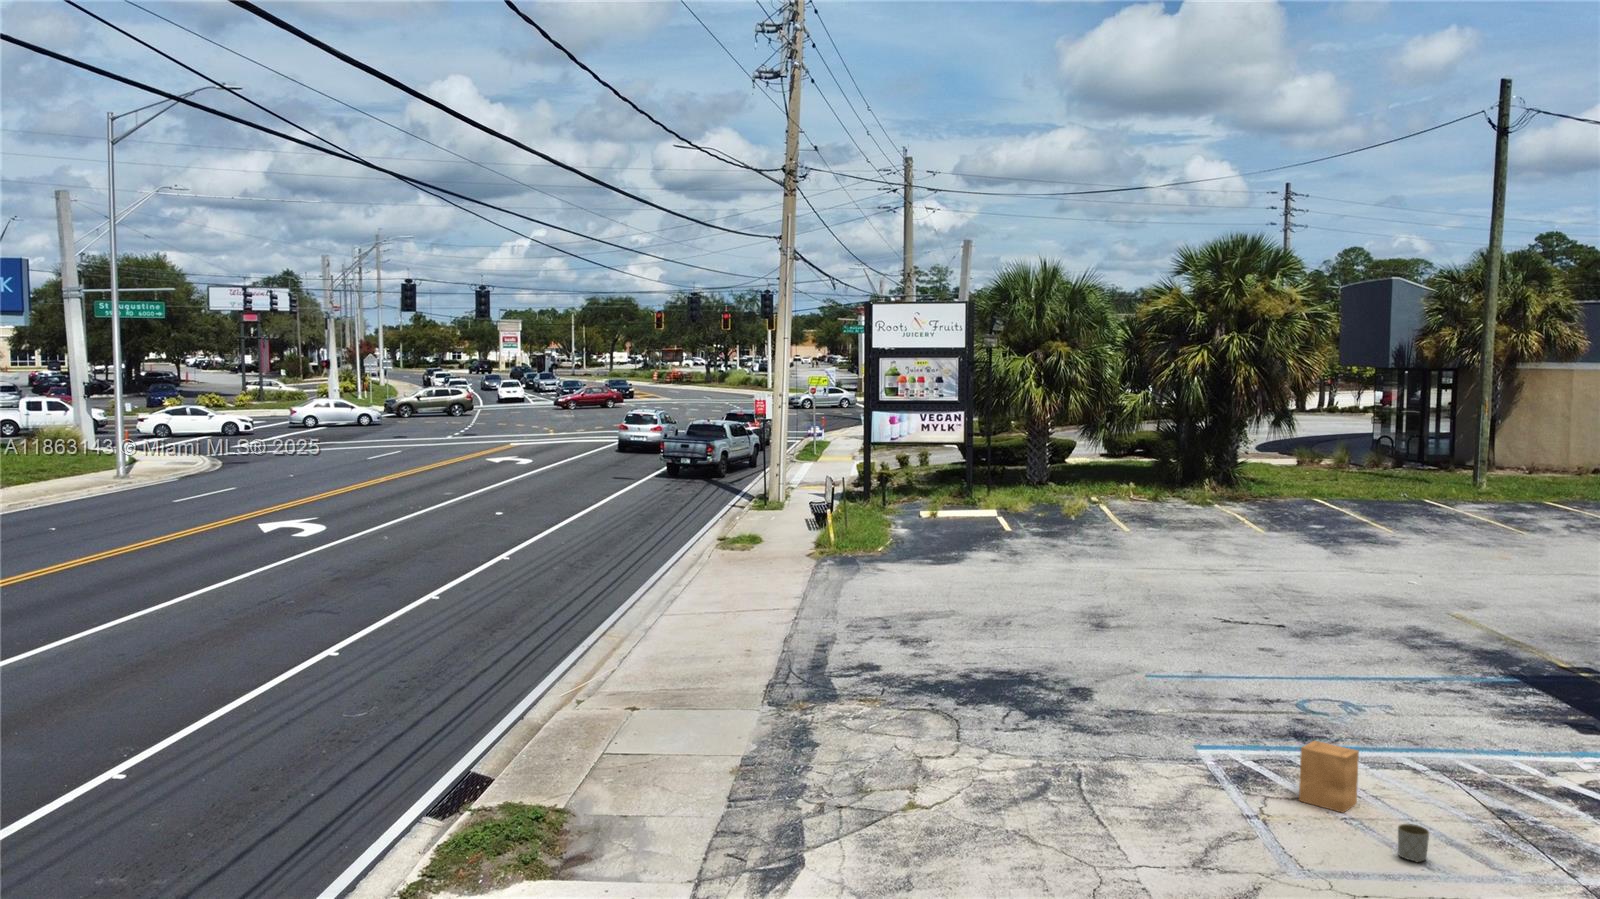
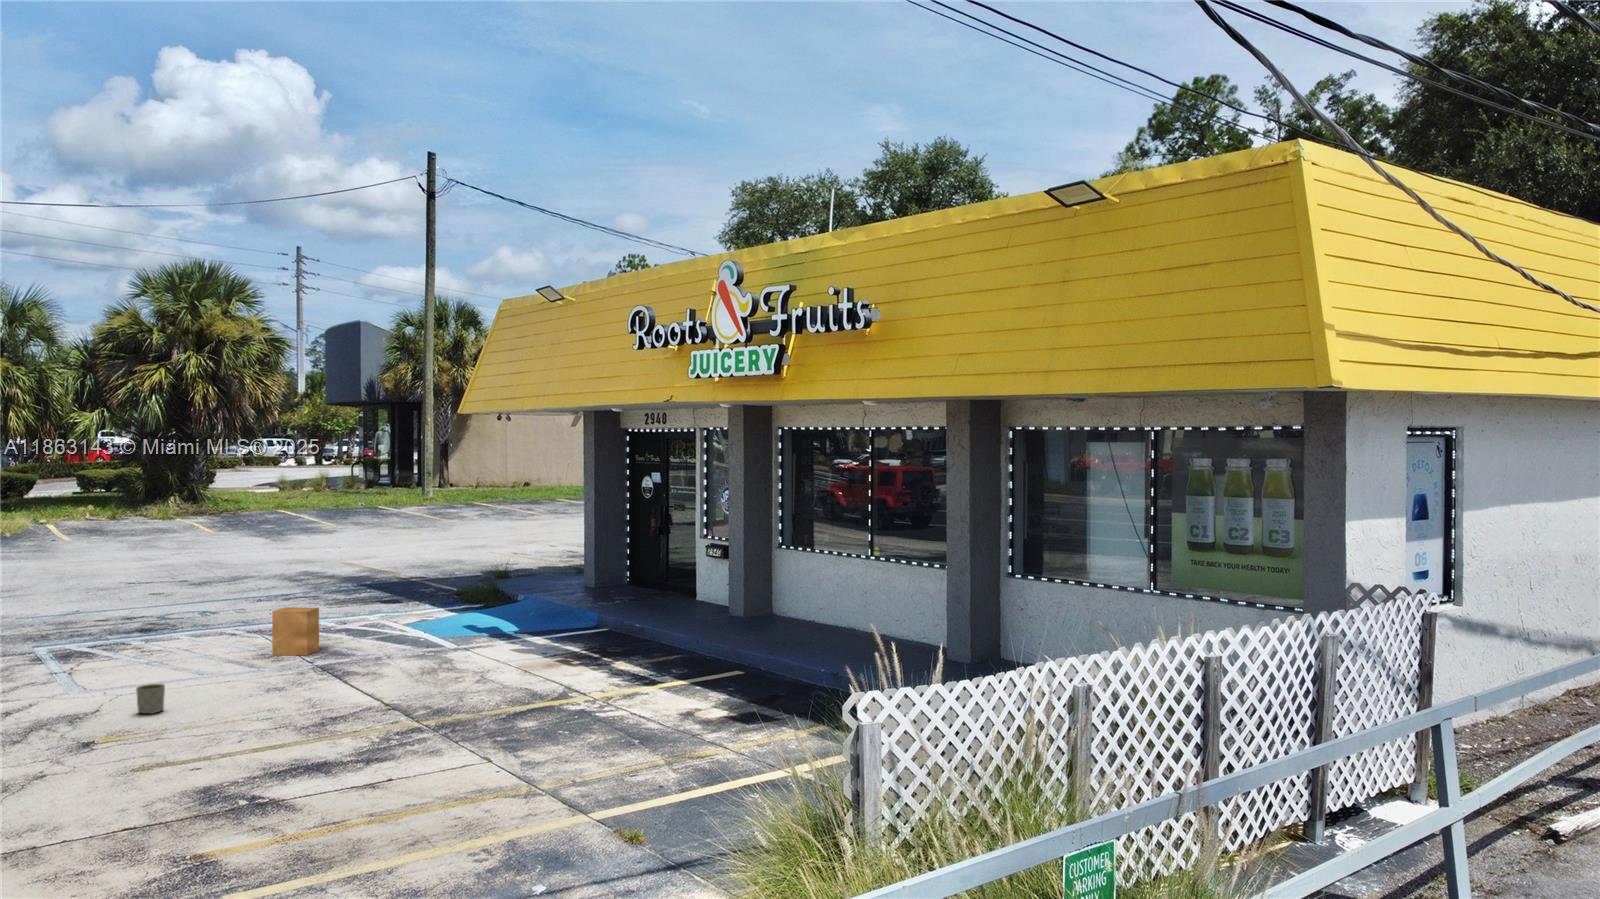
cardboard box: present [1299,741,1359,813] -> present [272,607,319,655]

